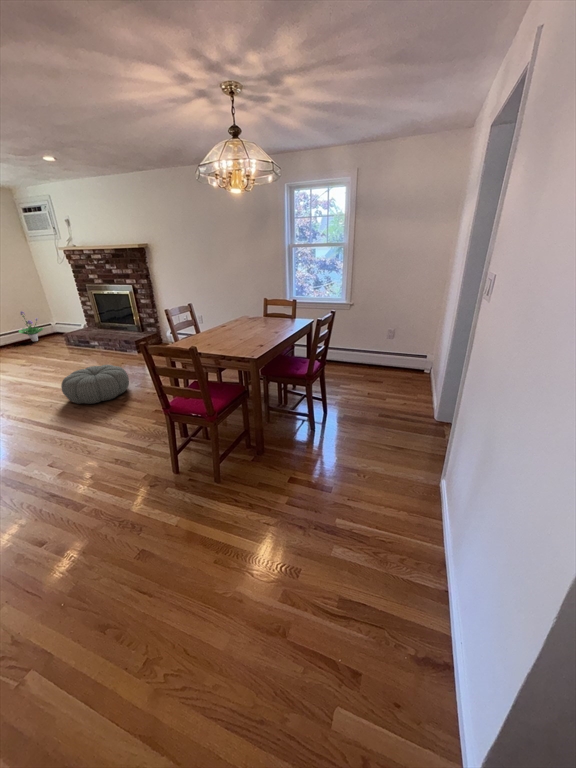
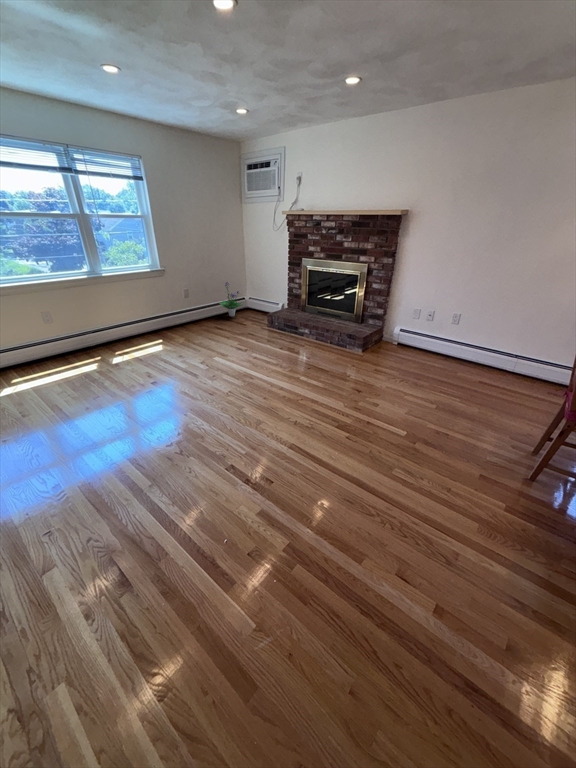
pouf: present [61,365,129,404] -> none [329,378,413,439]

